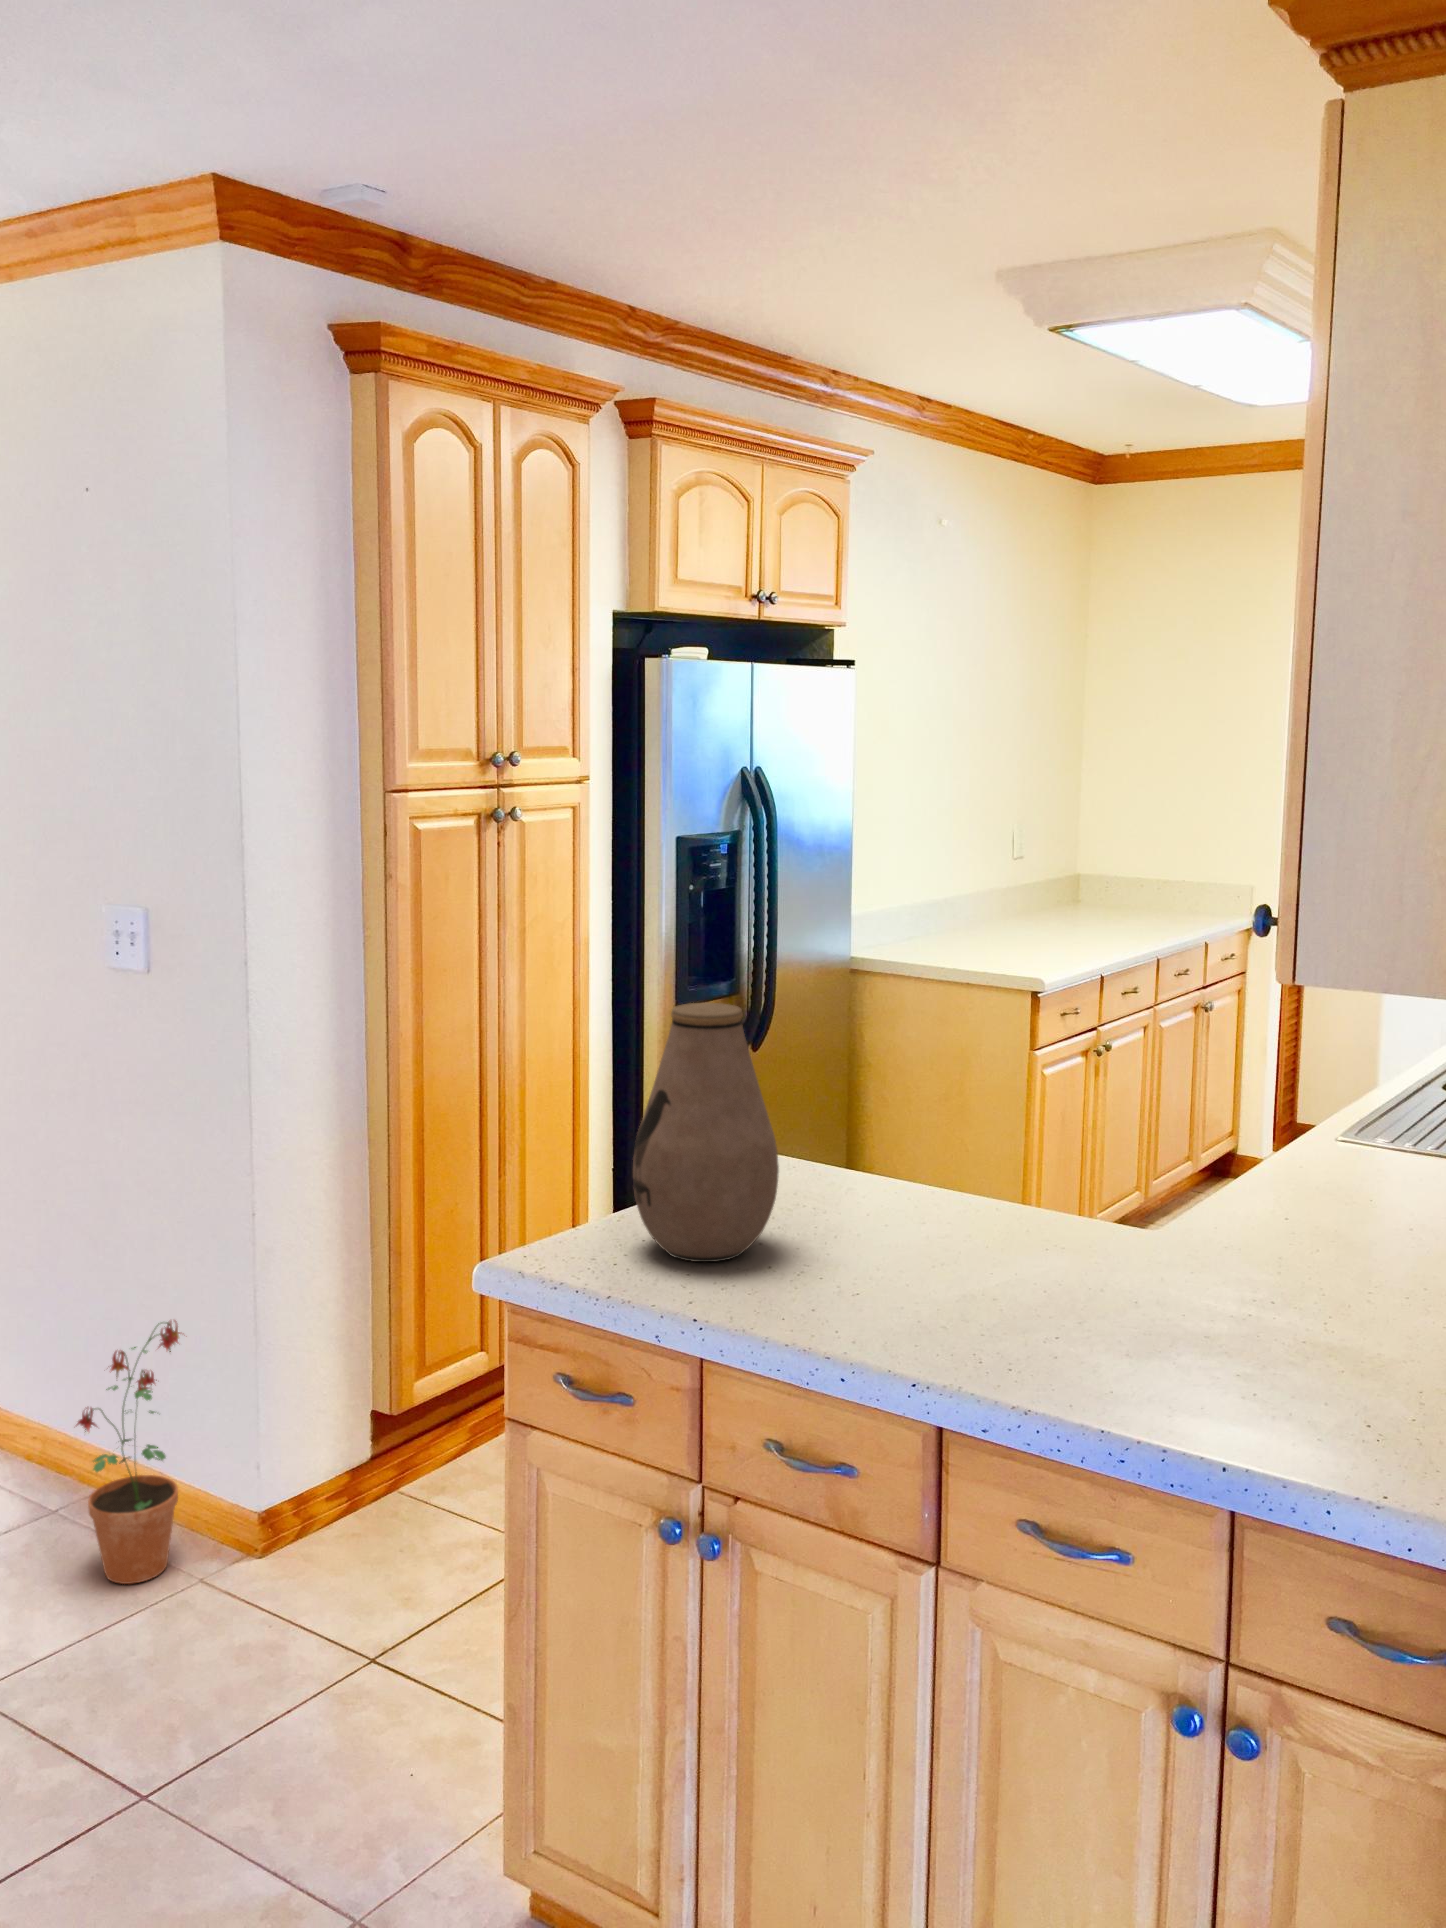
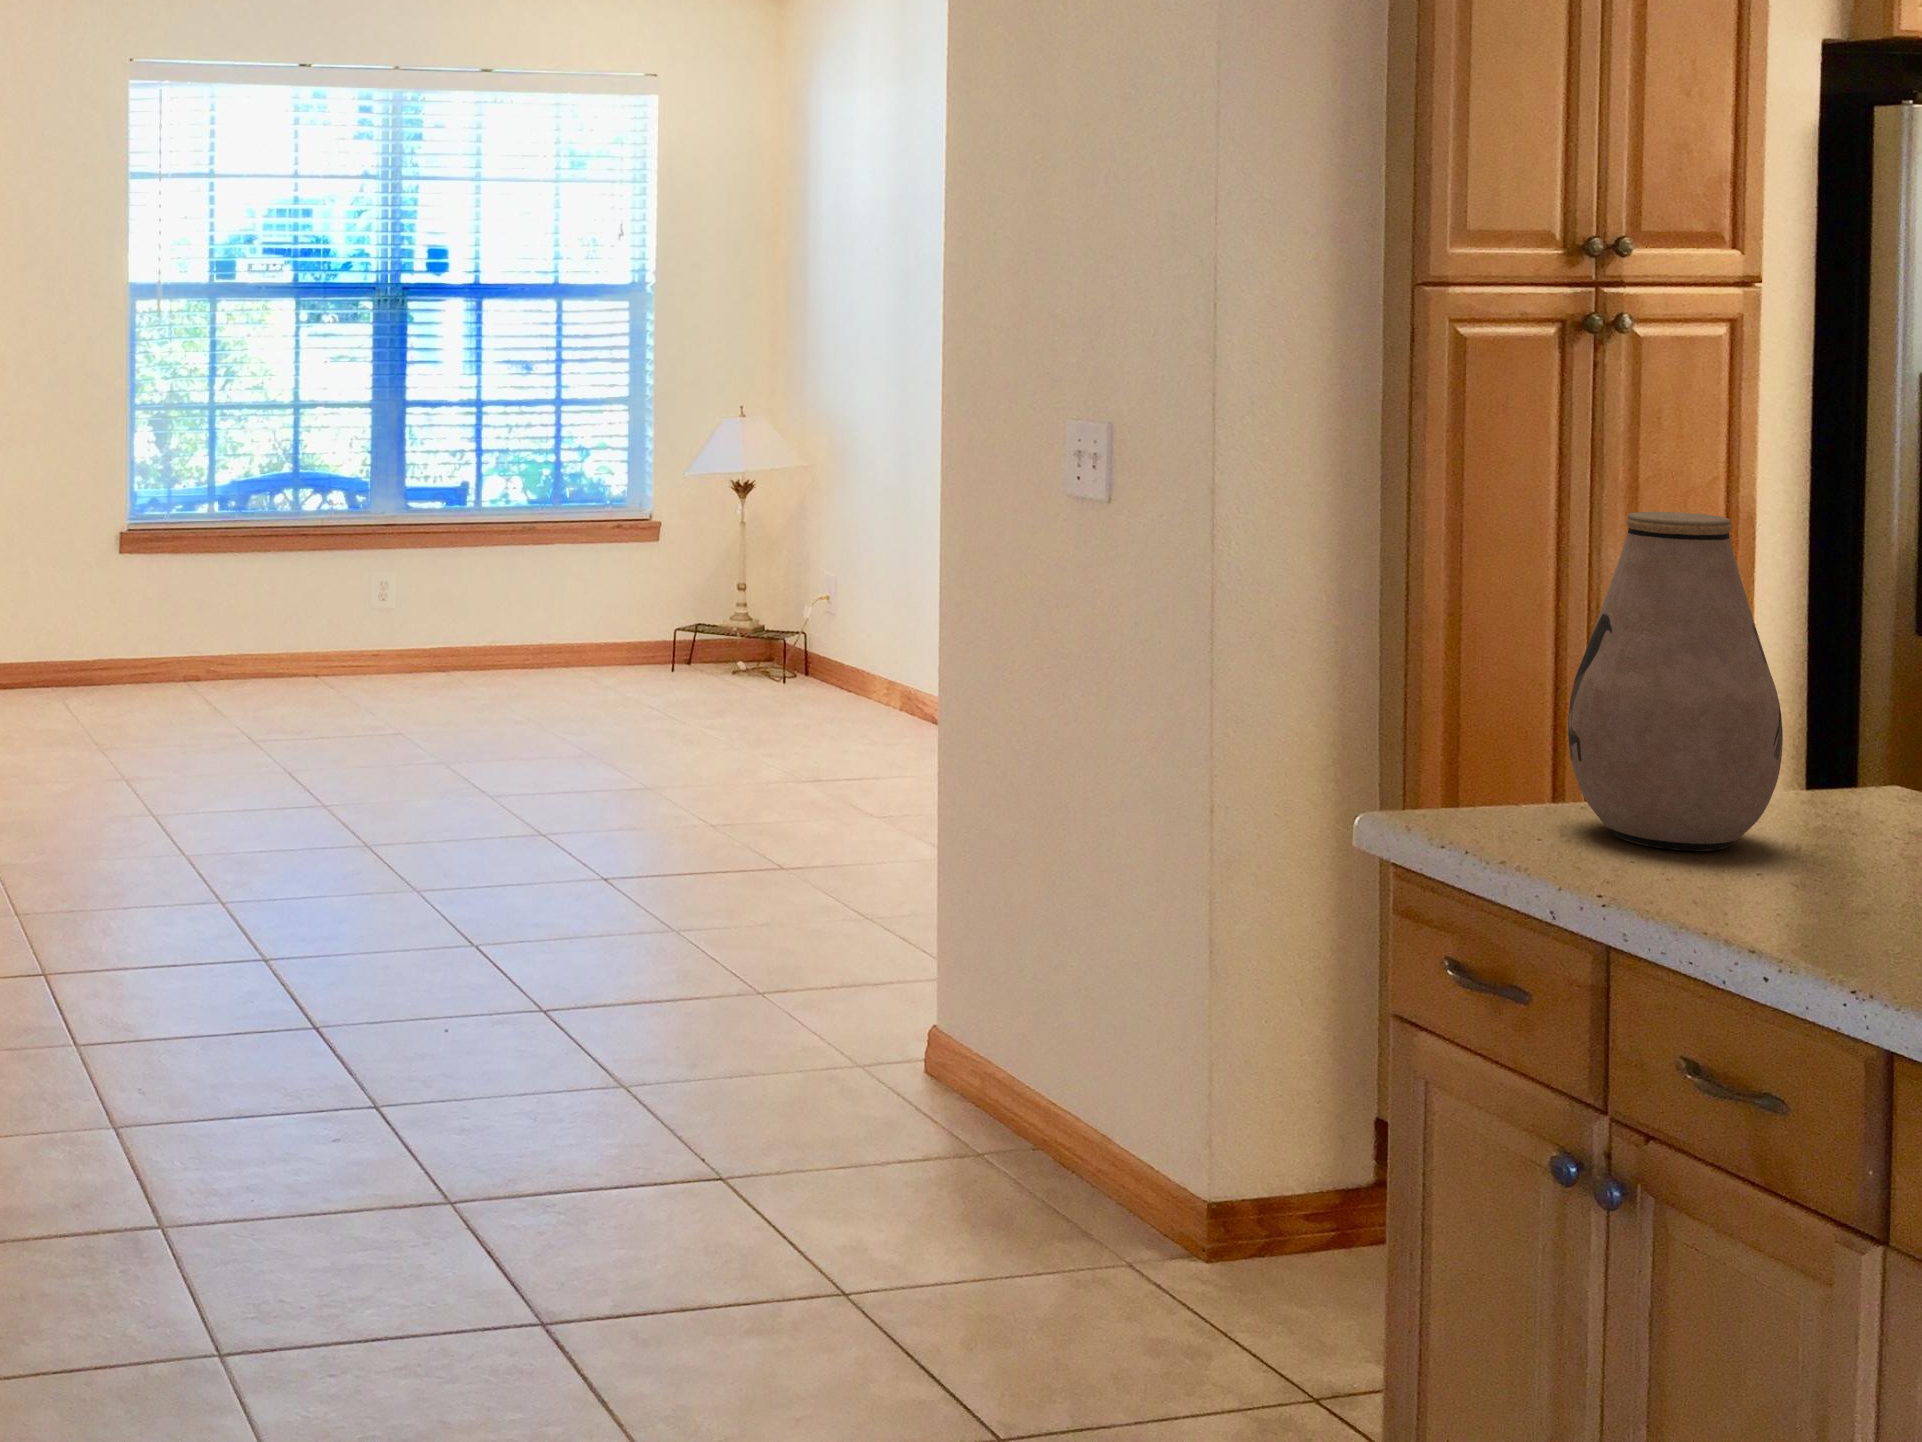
potted plant: present [77,1320,180,1584] -> none [983,928,1127,1245]

